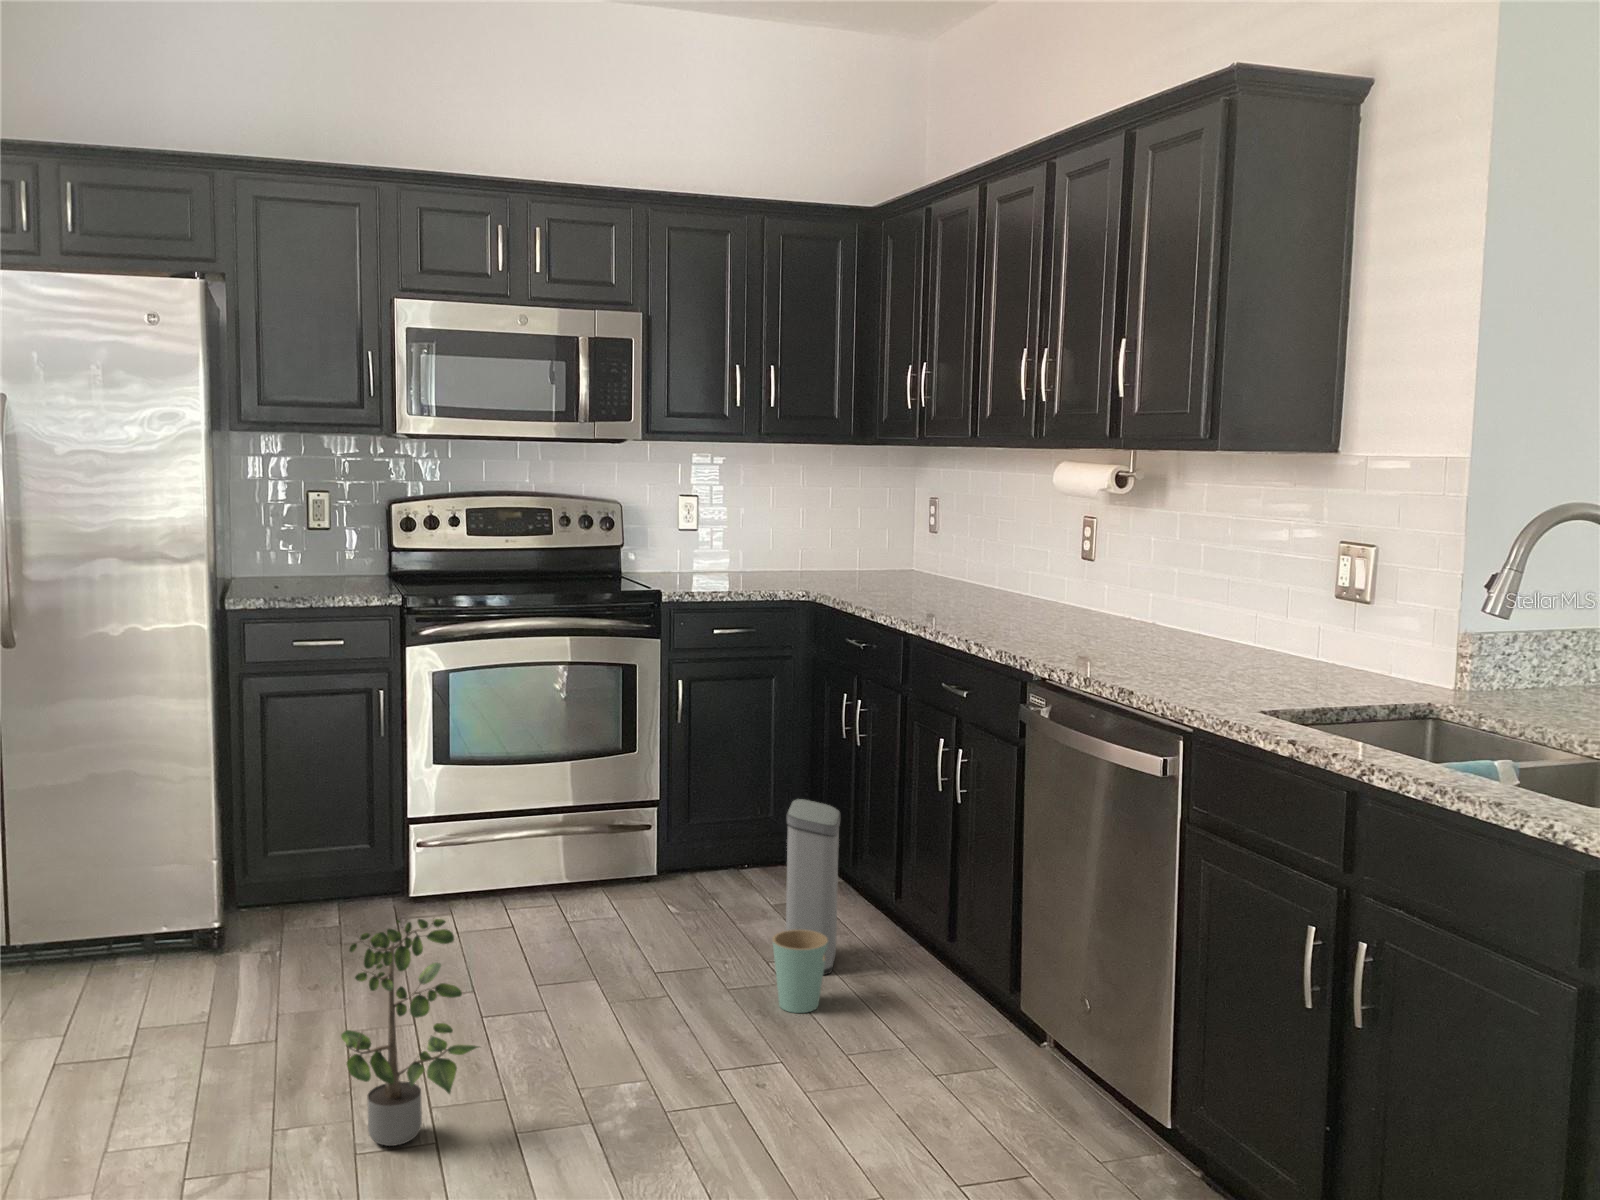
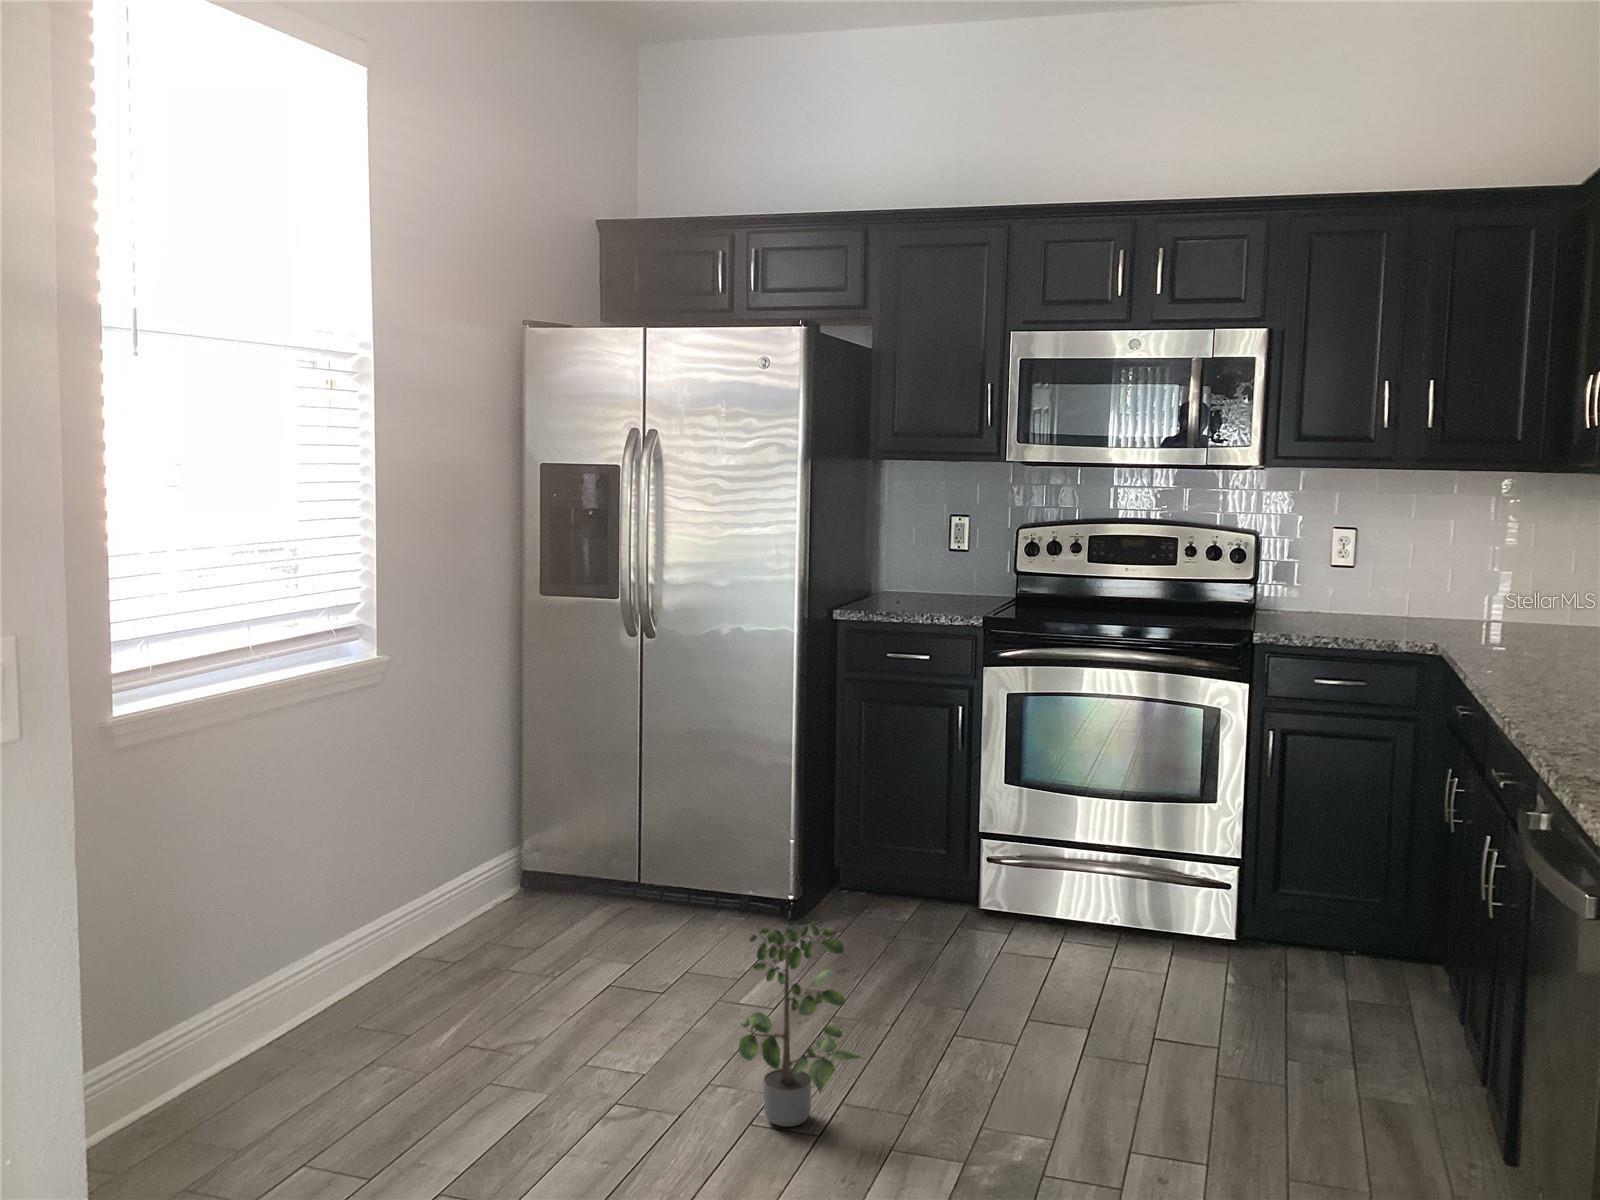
trash can: present [772,799,840,1013] -> none [1238,883,1375,1123]

